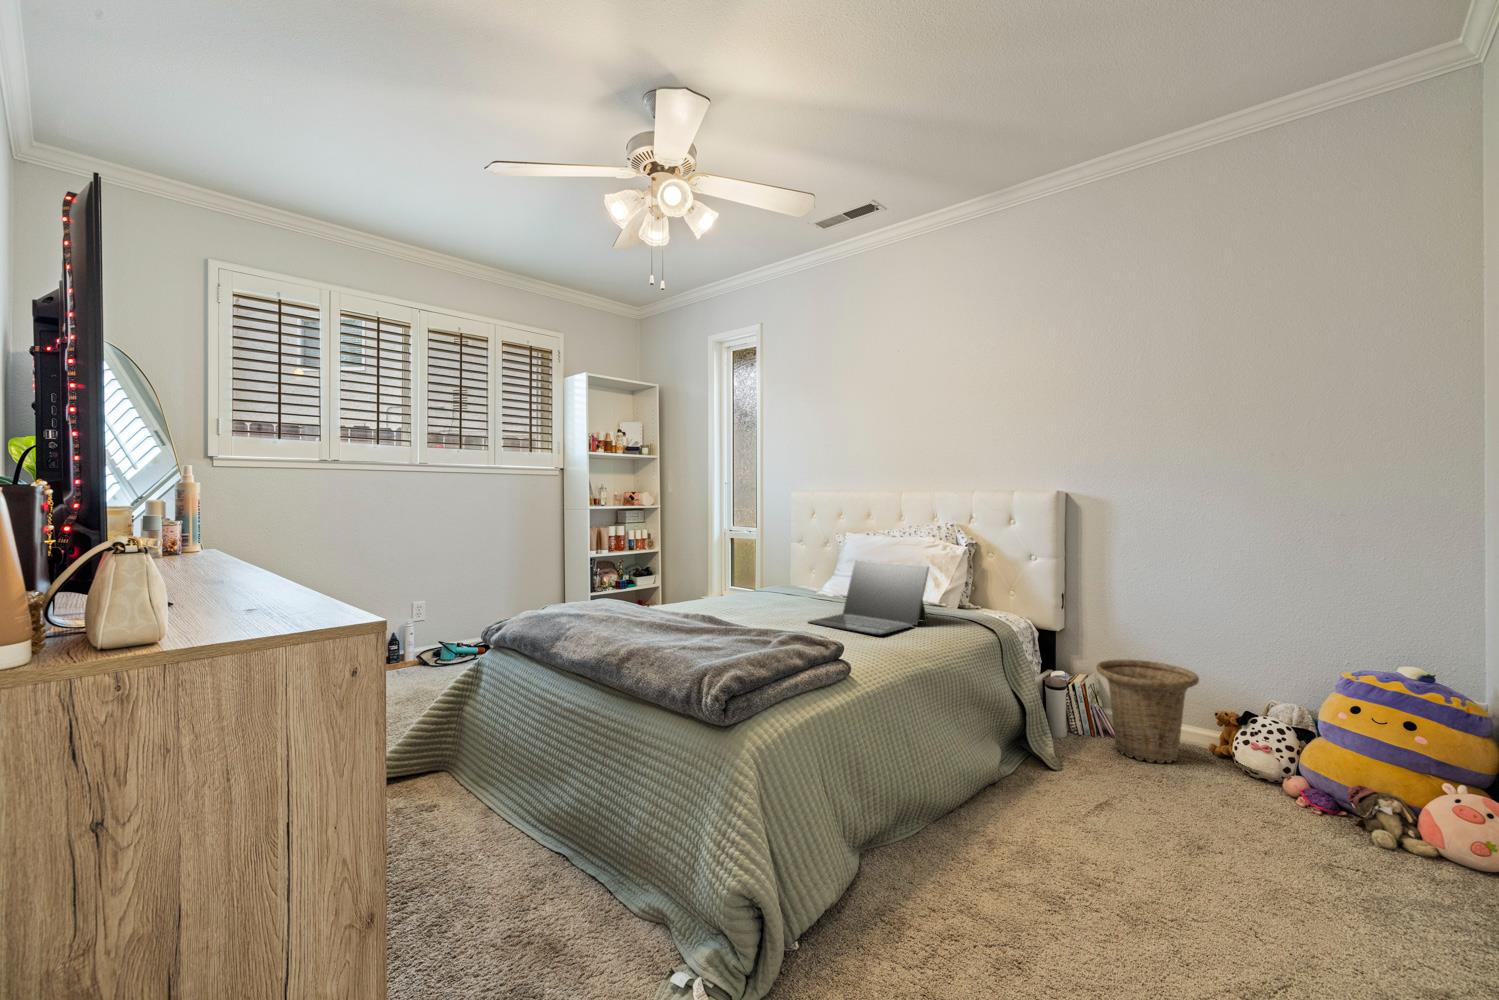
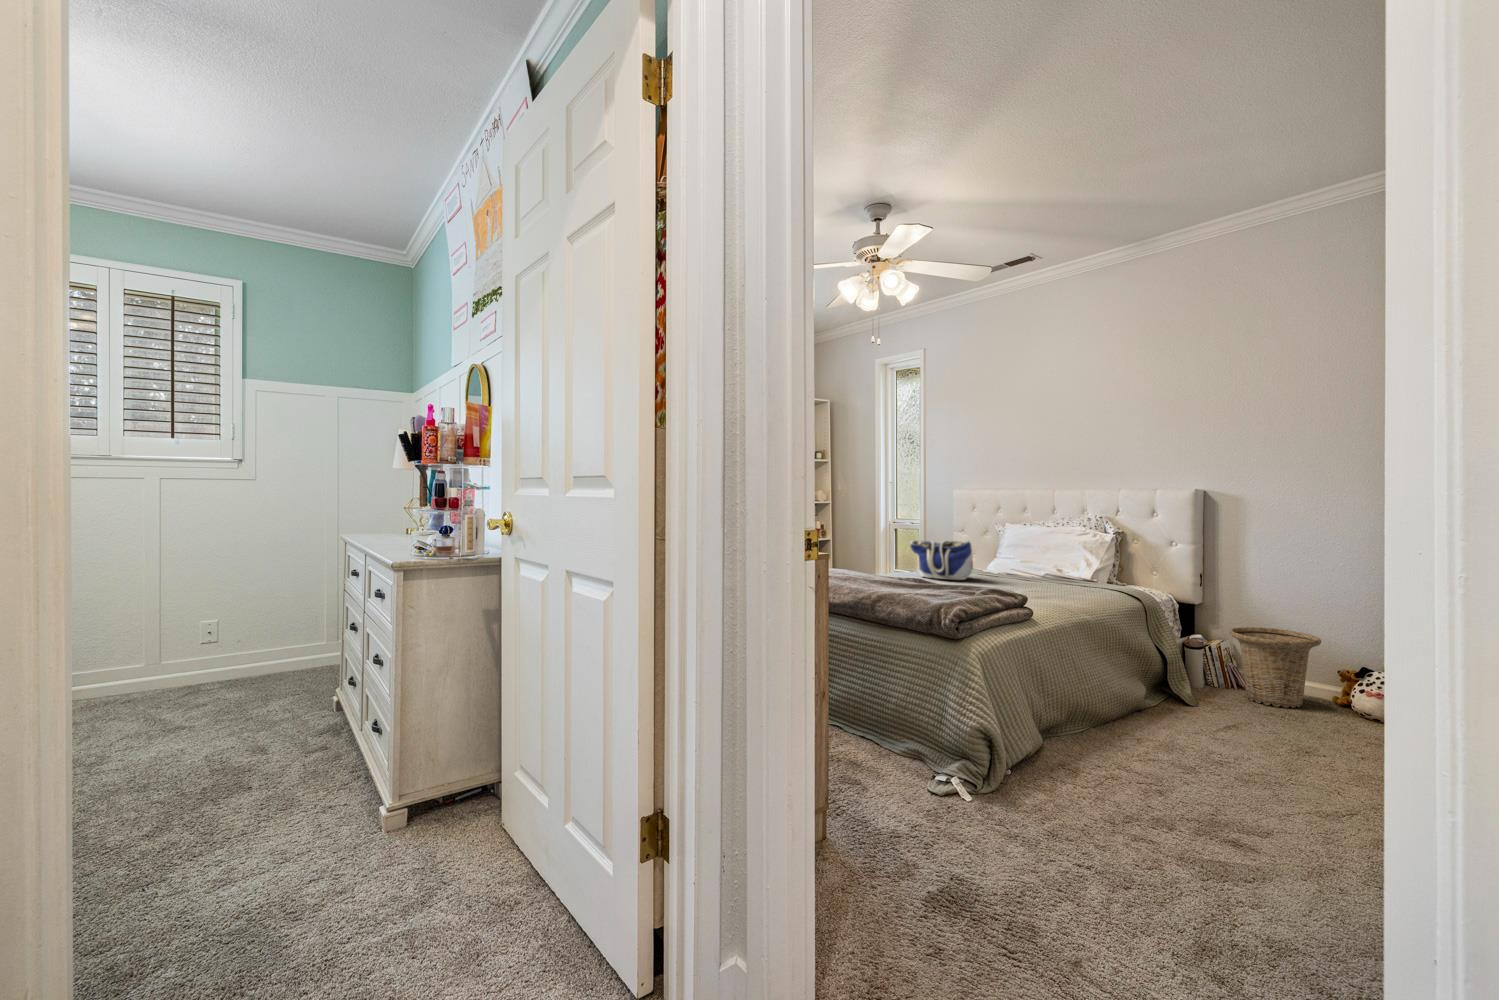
tote bag: none [717,557,796,610] -> present [910,540,973,580]
laptop computer: present [808,561,929,635] -> none [987,544,1085,596]

